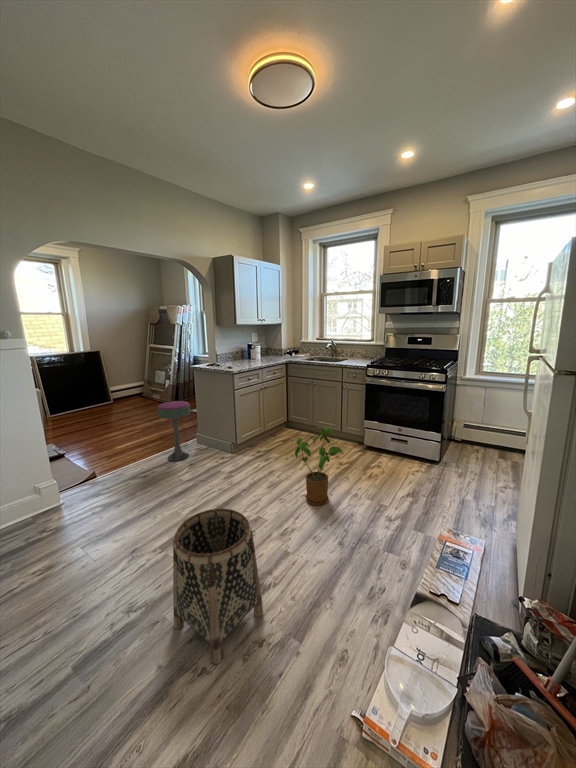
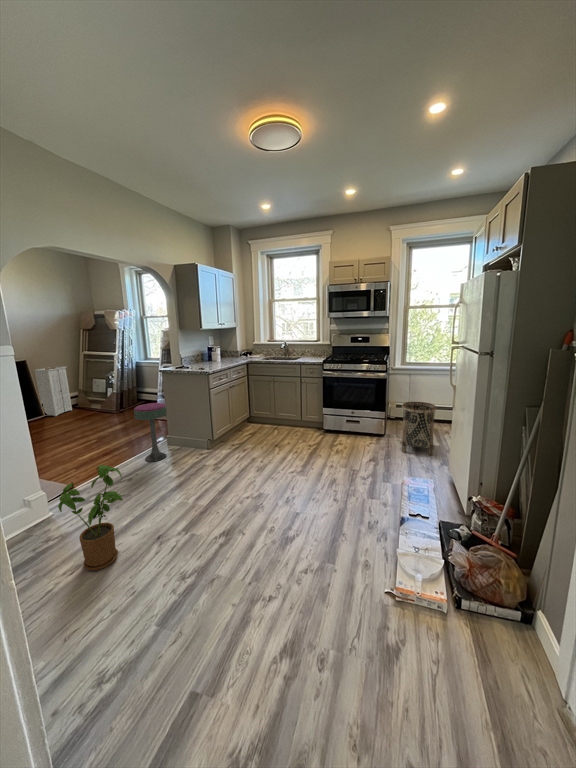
storage cabinet: none [104,356,136,403] -> present [34,367,72,416]
house plant: present [295,427,344,505] -> present [58,465,123,571]
basket: present [173,509,263,664] -> present [402,402,436,455]

